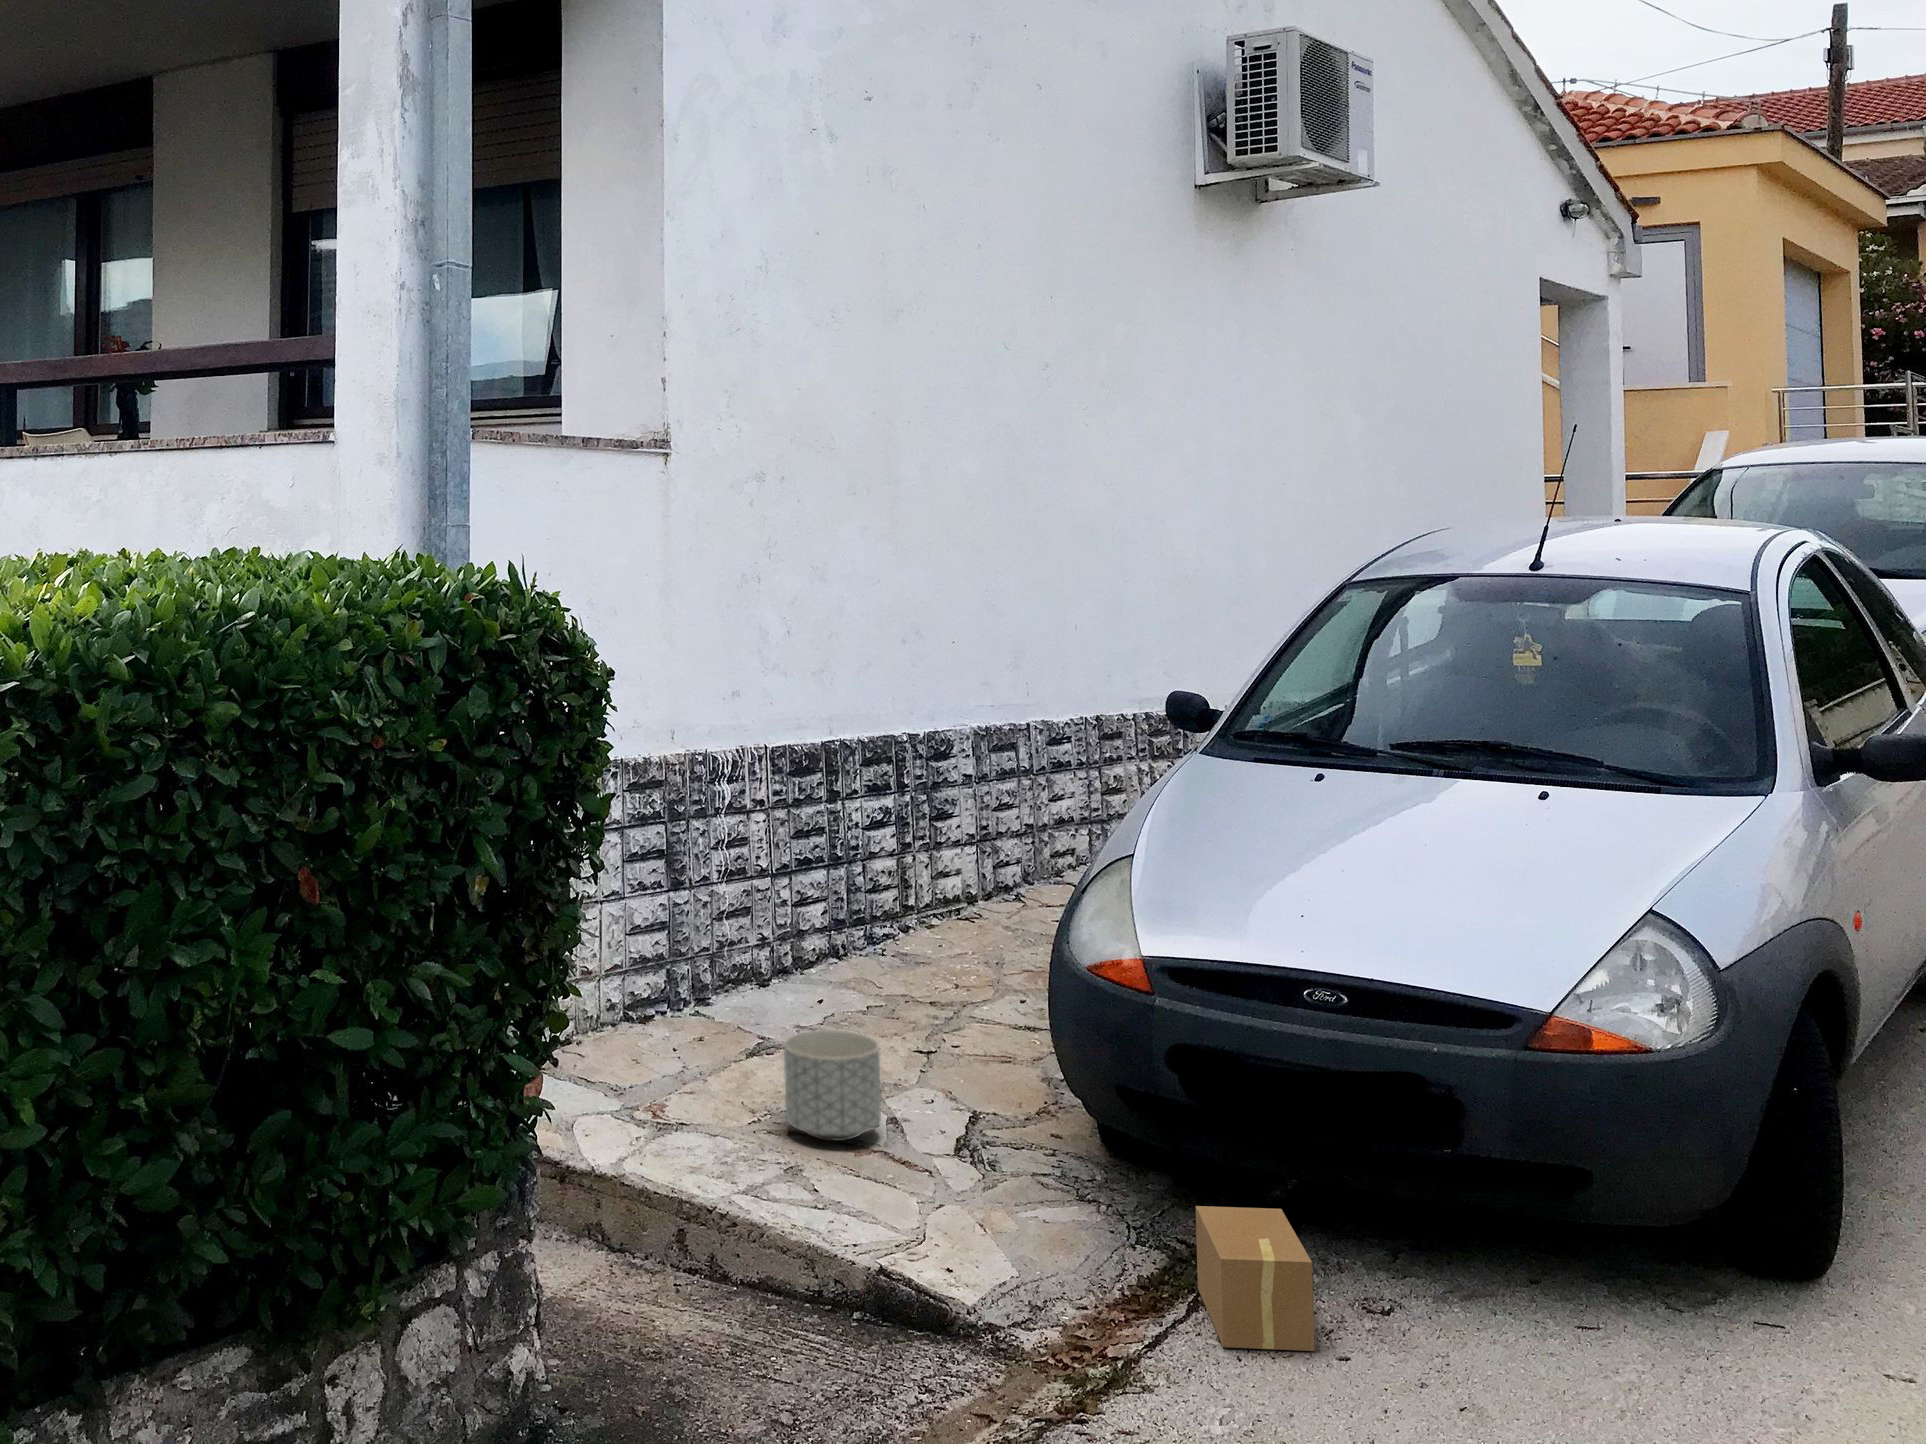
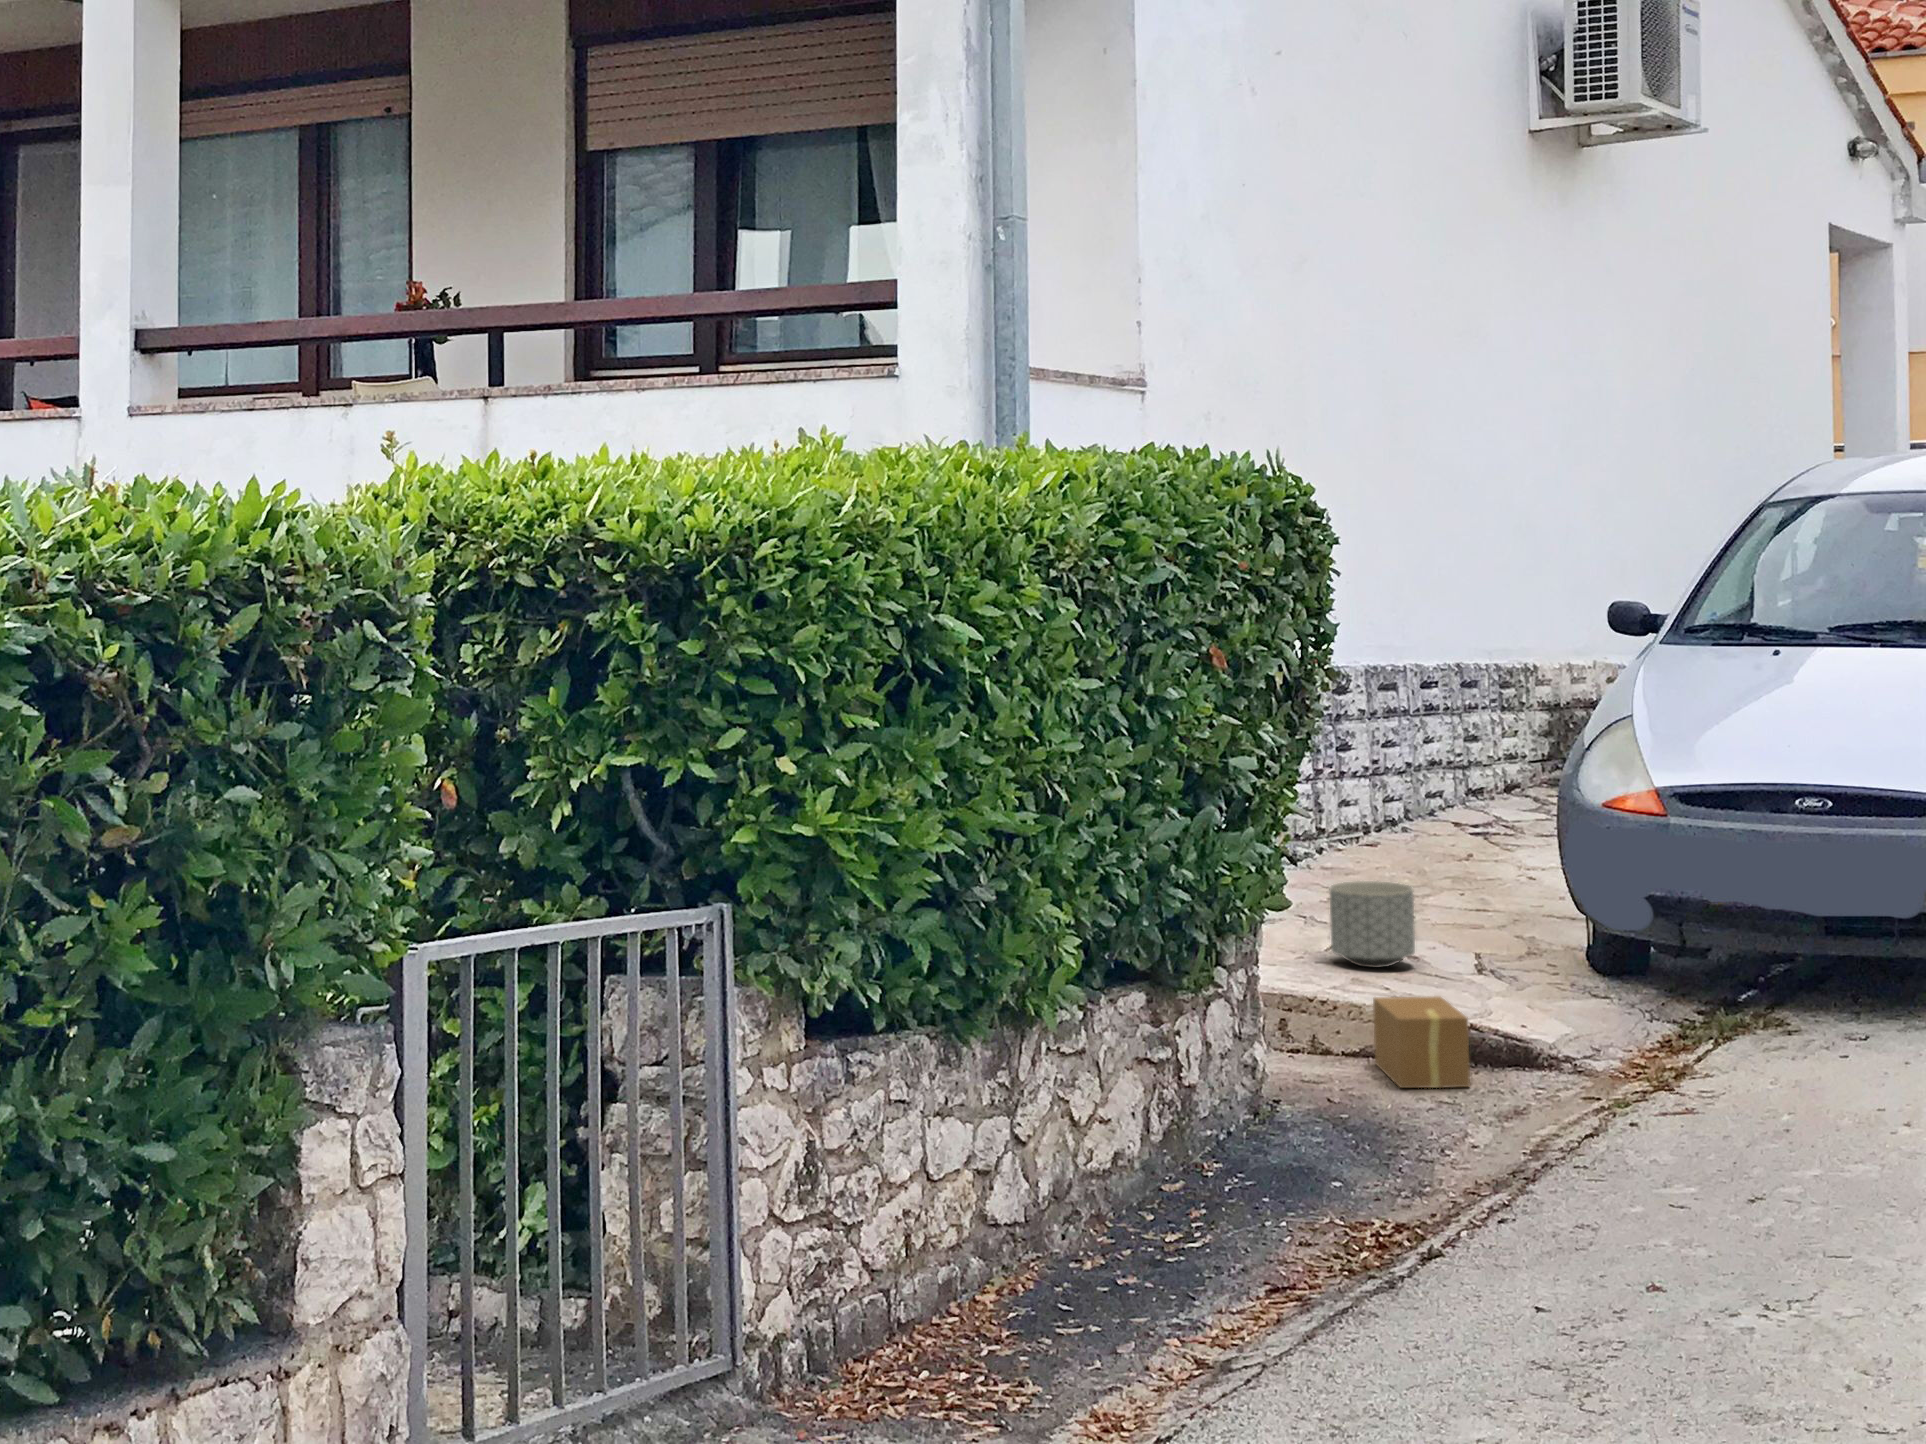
cardboard box: present [1196,1206,1315,1351] -> present [1373,996,1470,1088]

